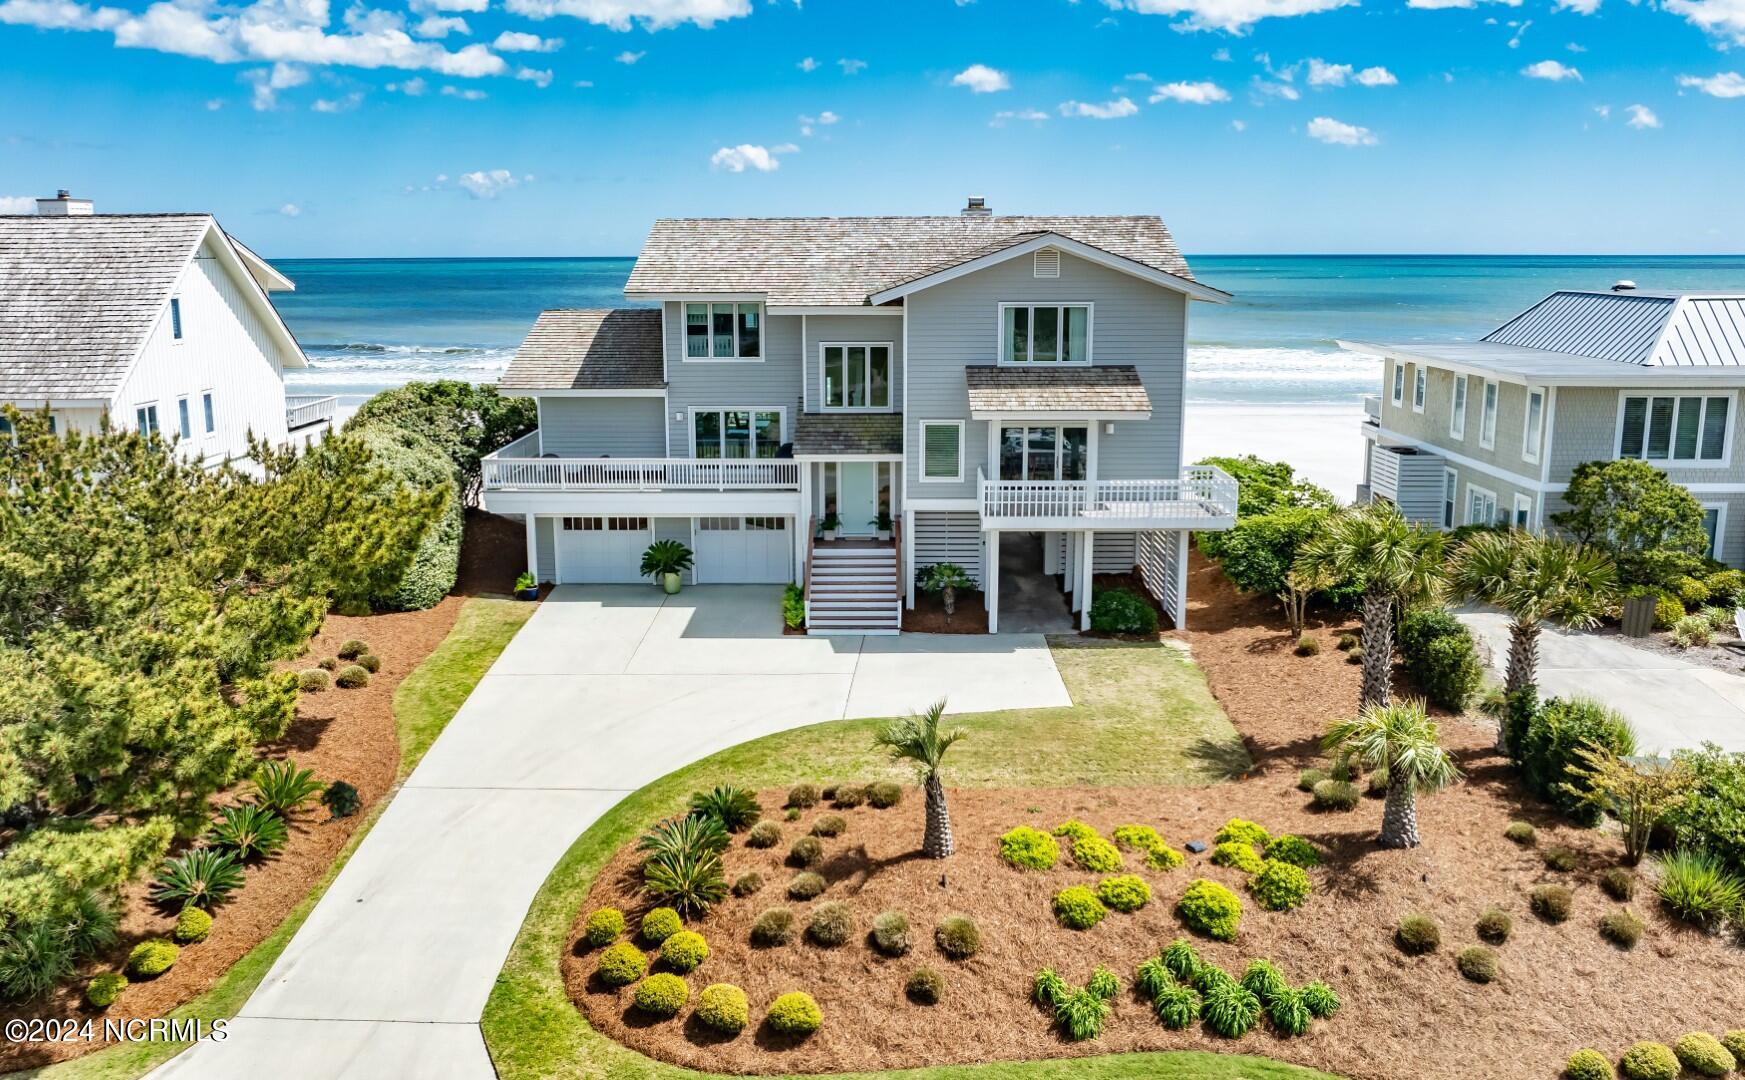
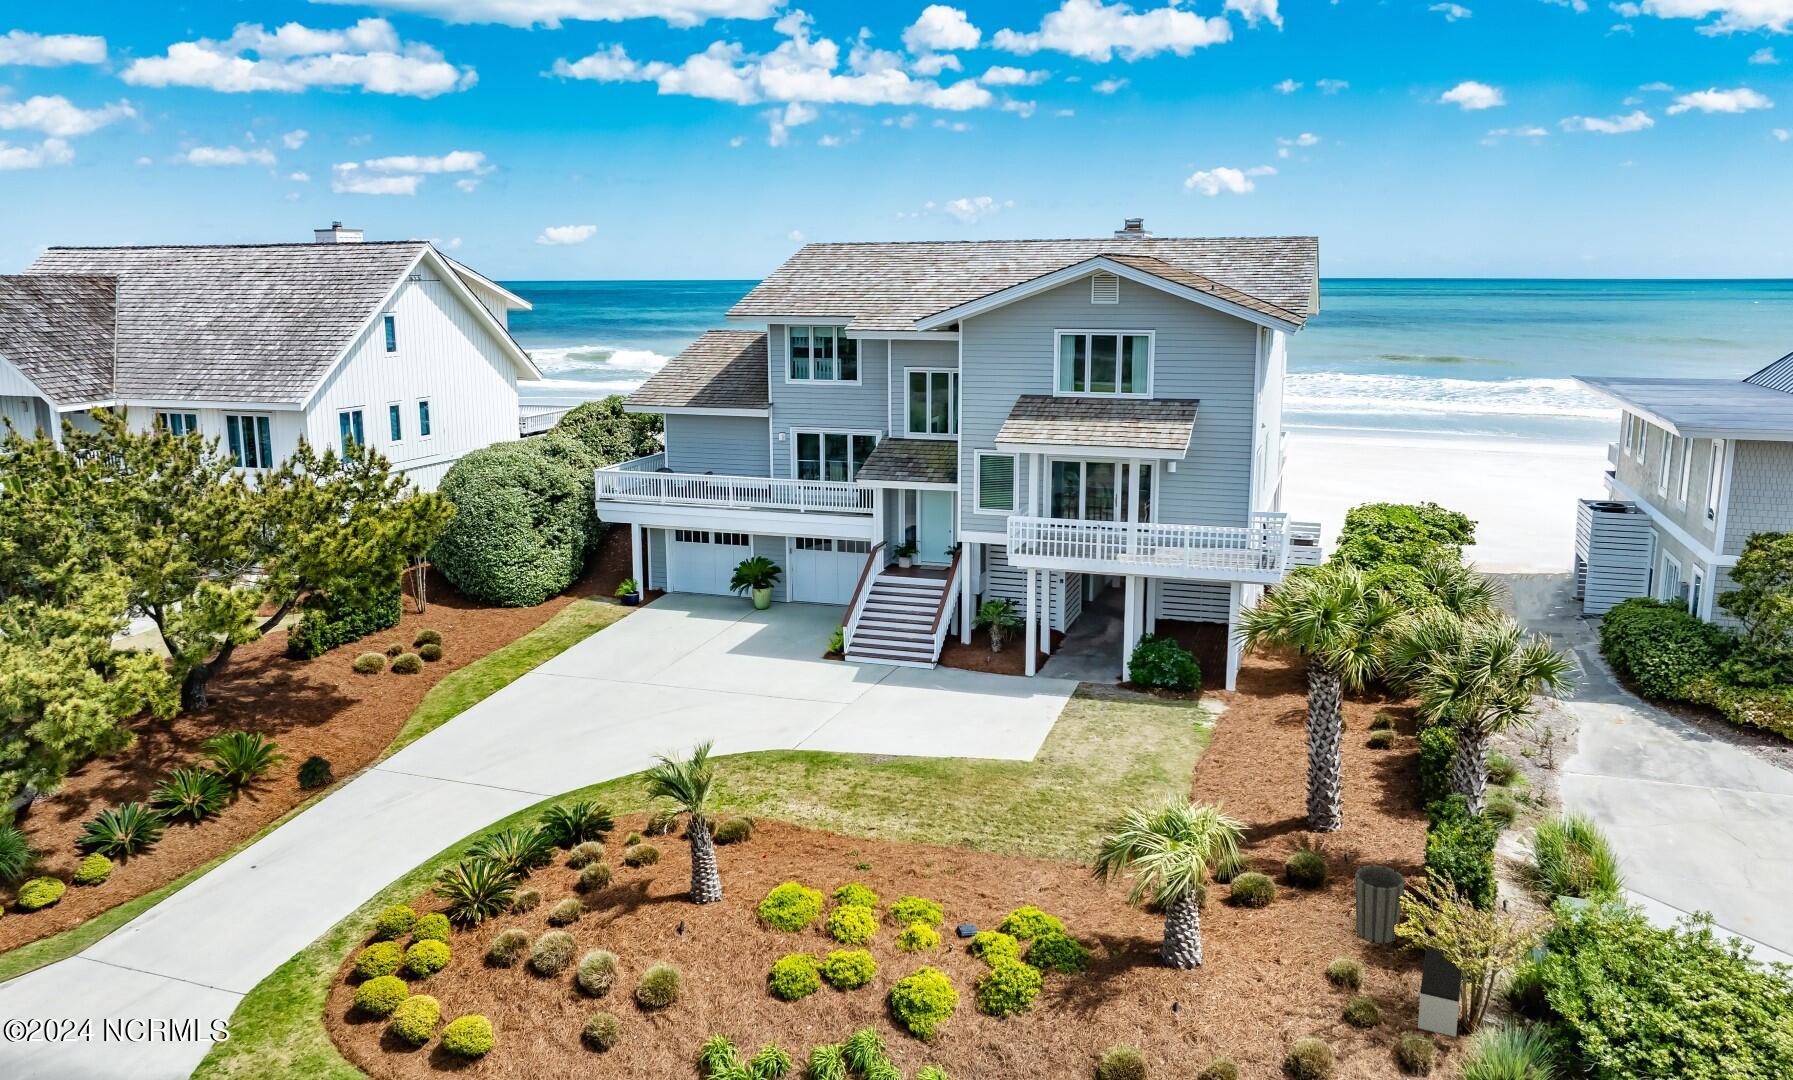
trash can: present [1622,594,1657,638] -> present [1355,865,1405,943]
bench: none [1578,800,1638,864] -> present [1418,948,1462,1037]

